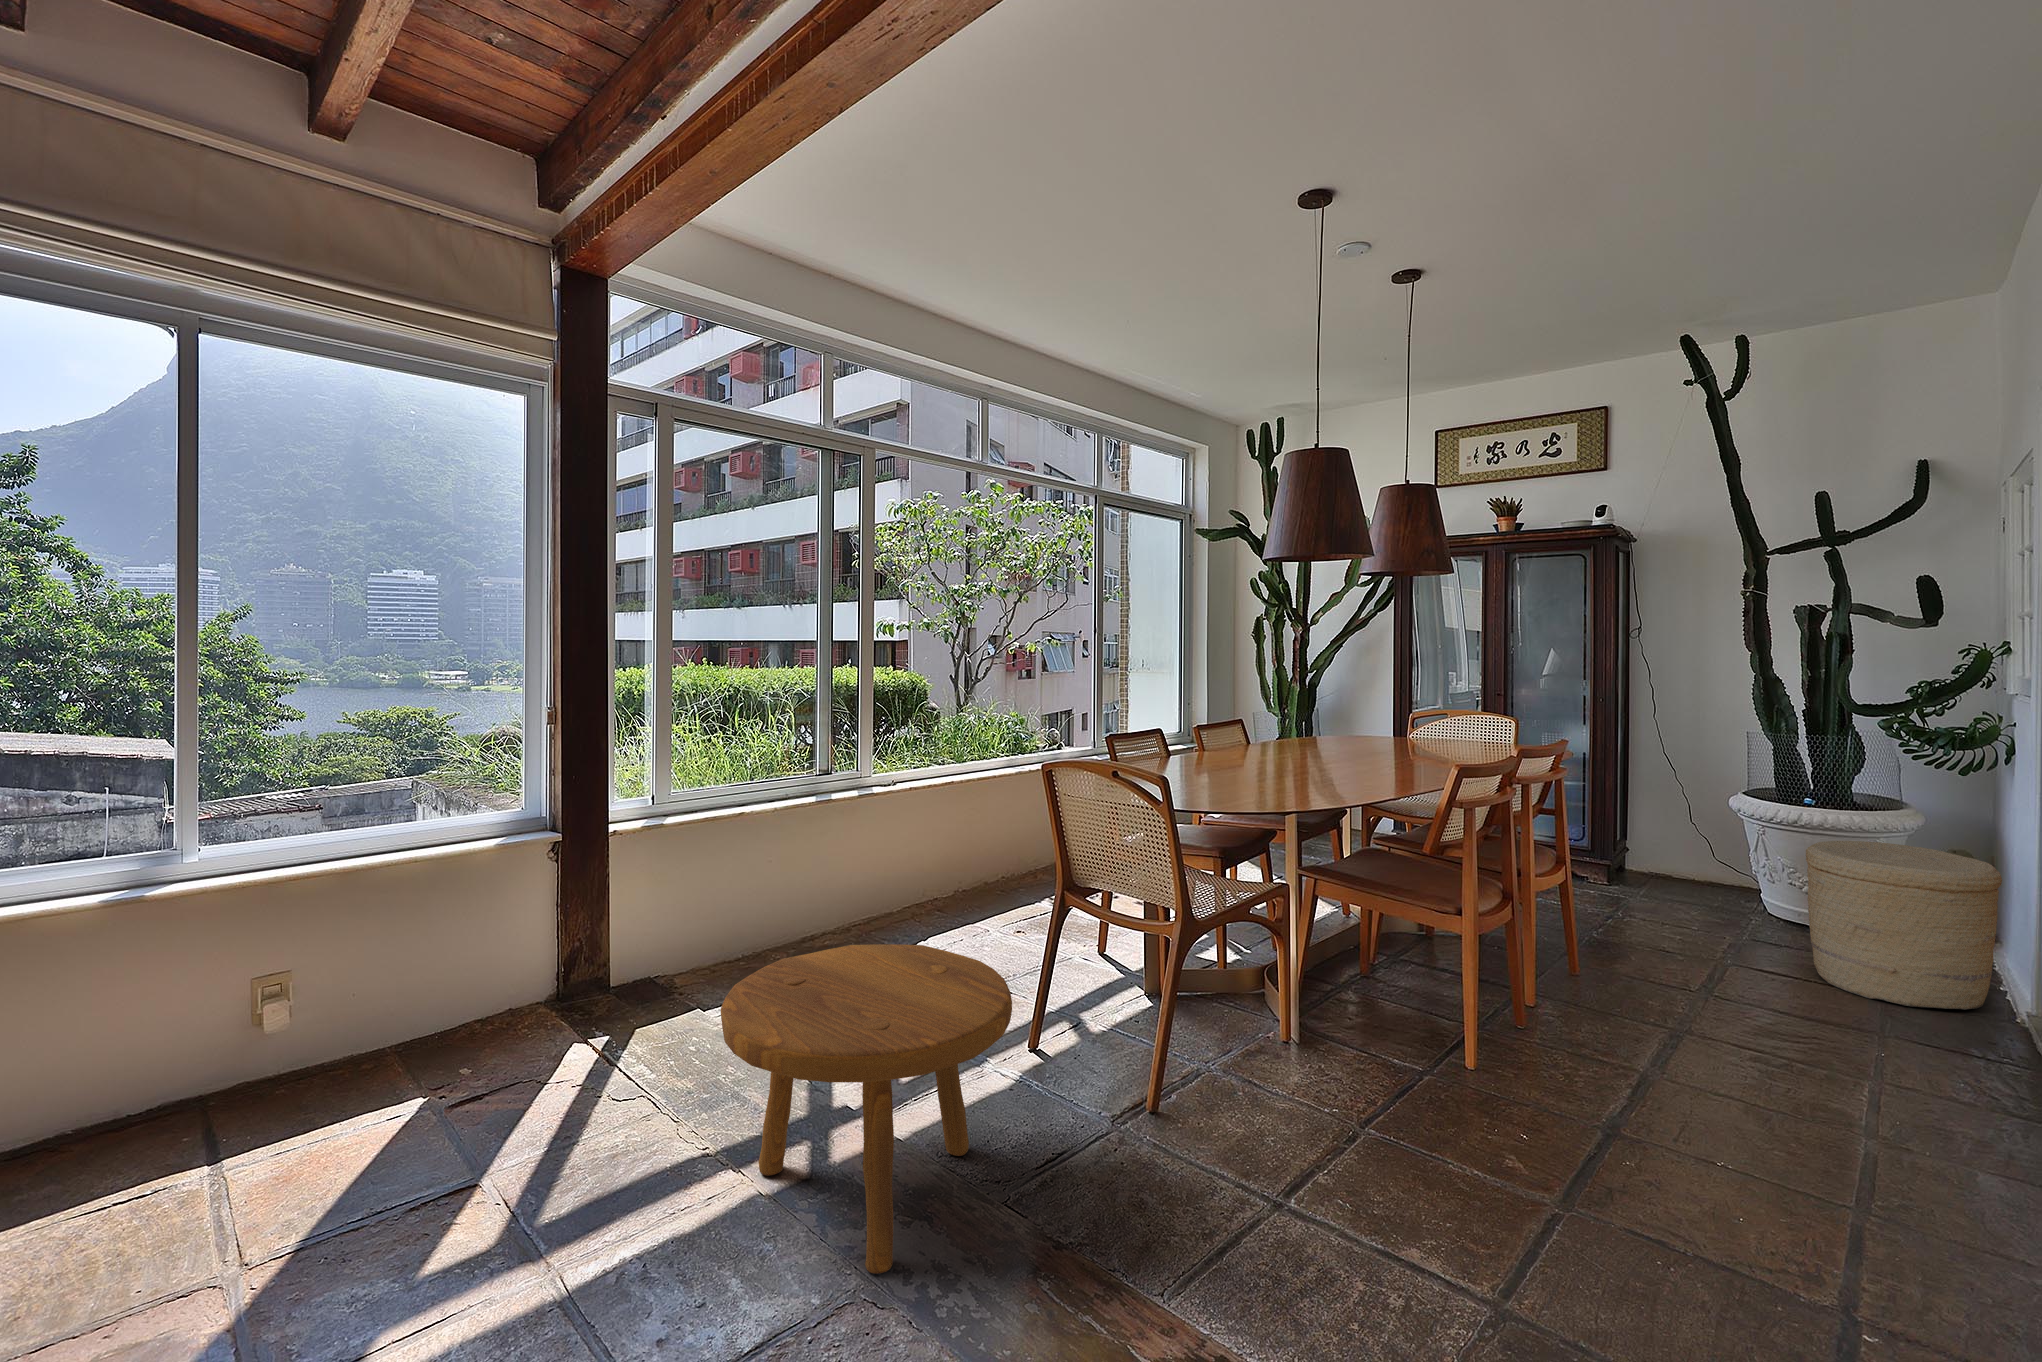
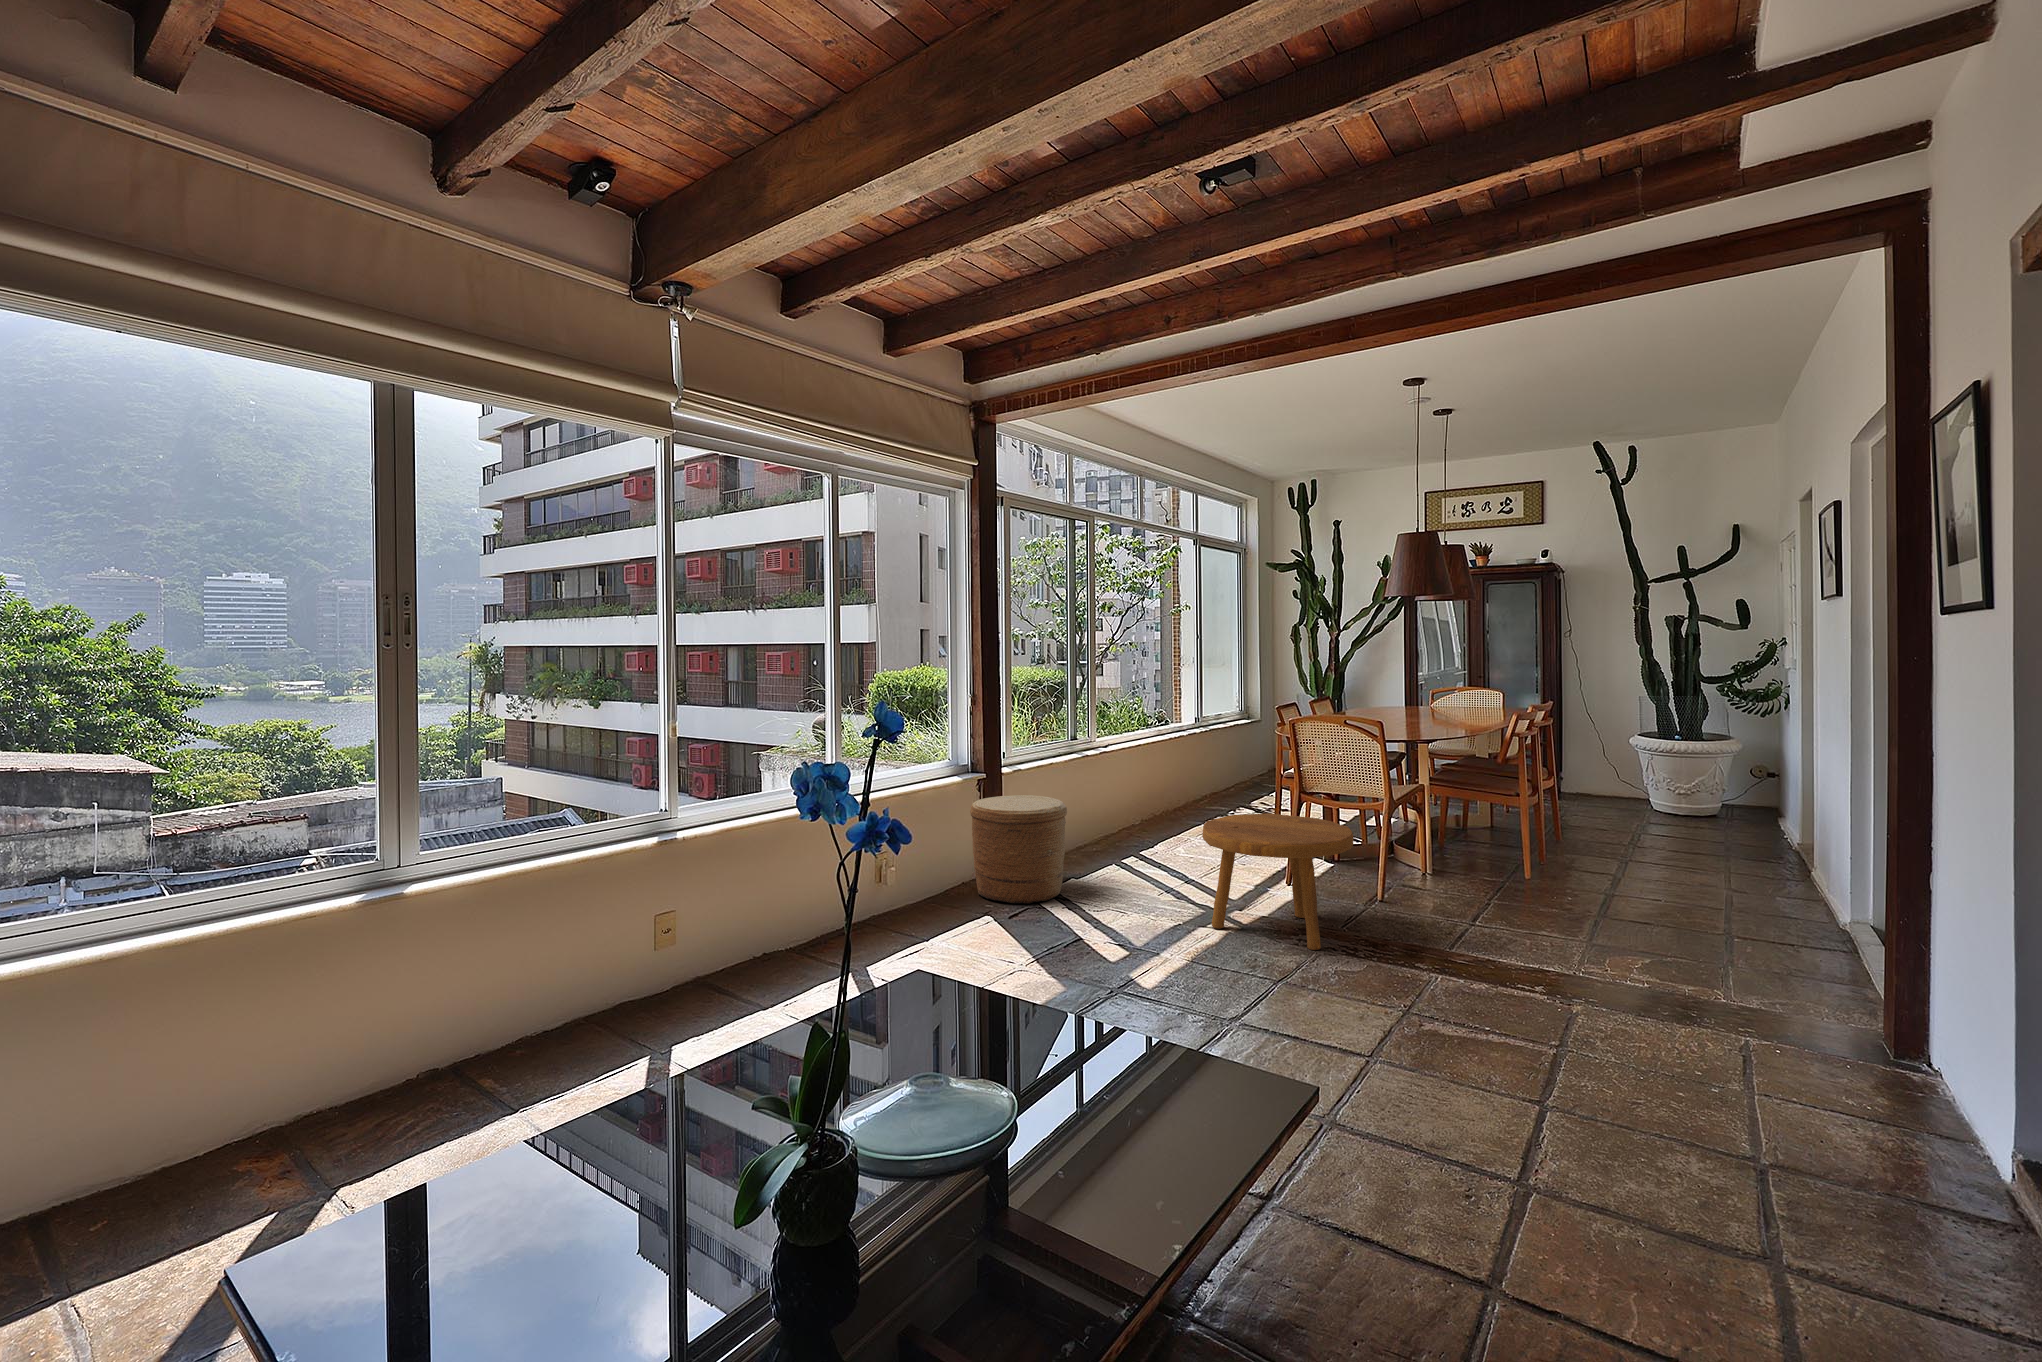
woven basket: present [1806,841,2002,1010] -> present [970,795,1067,904]

